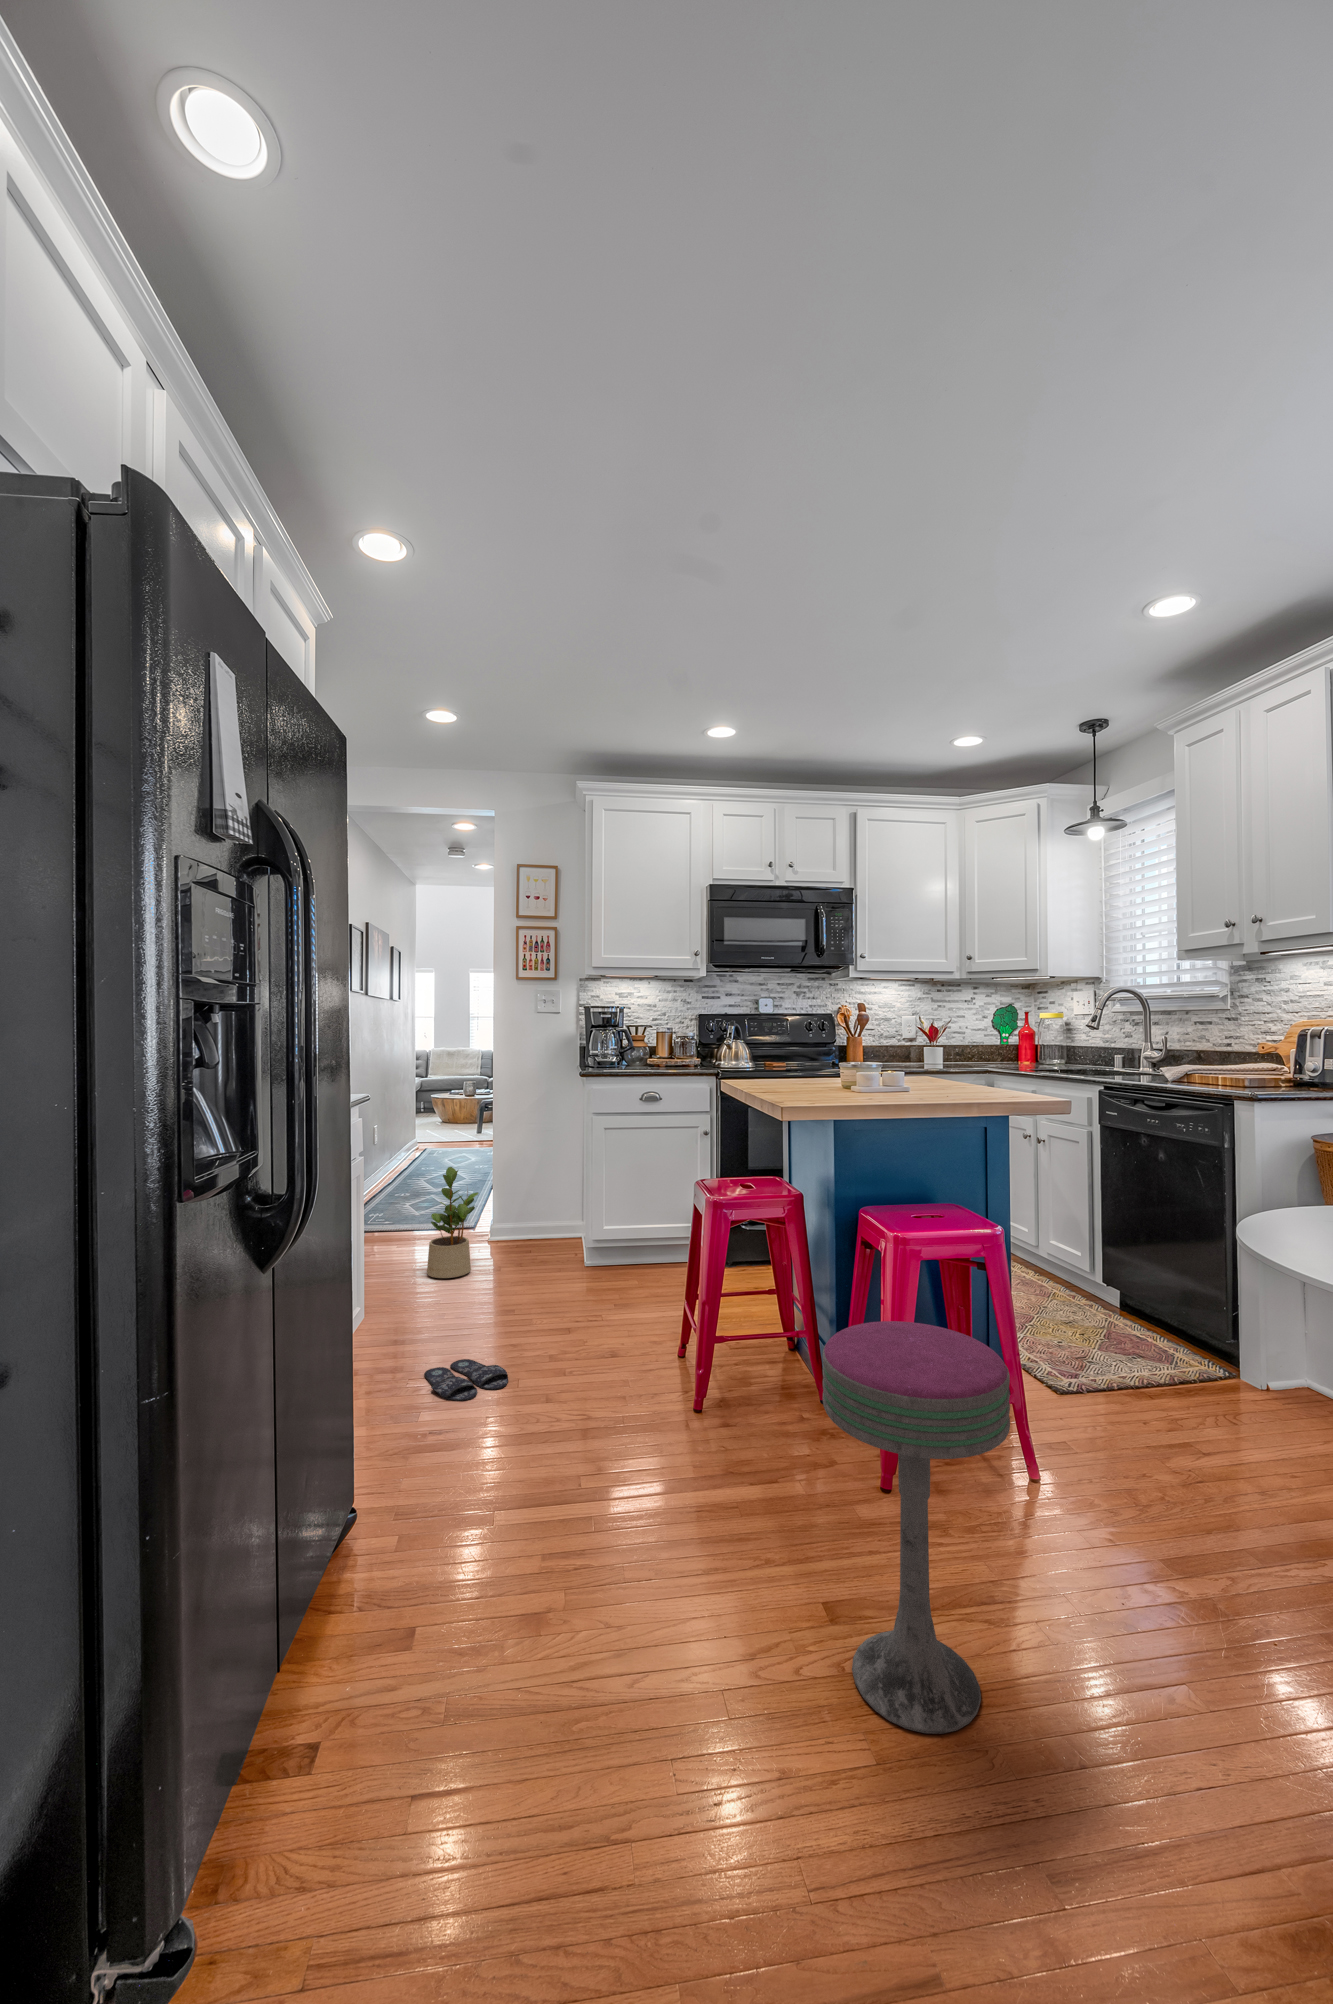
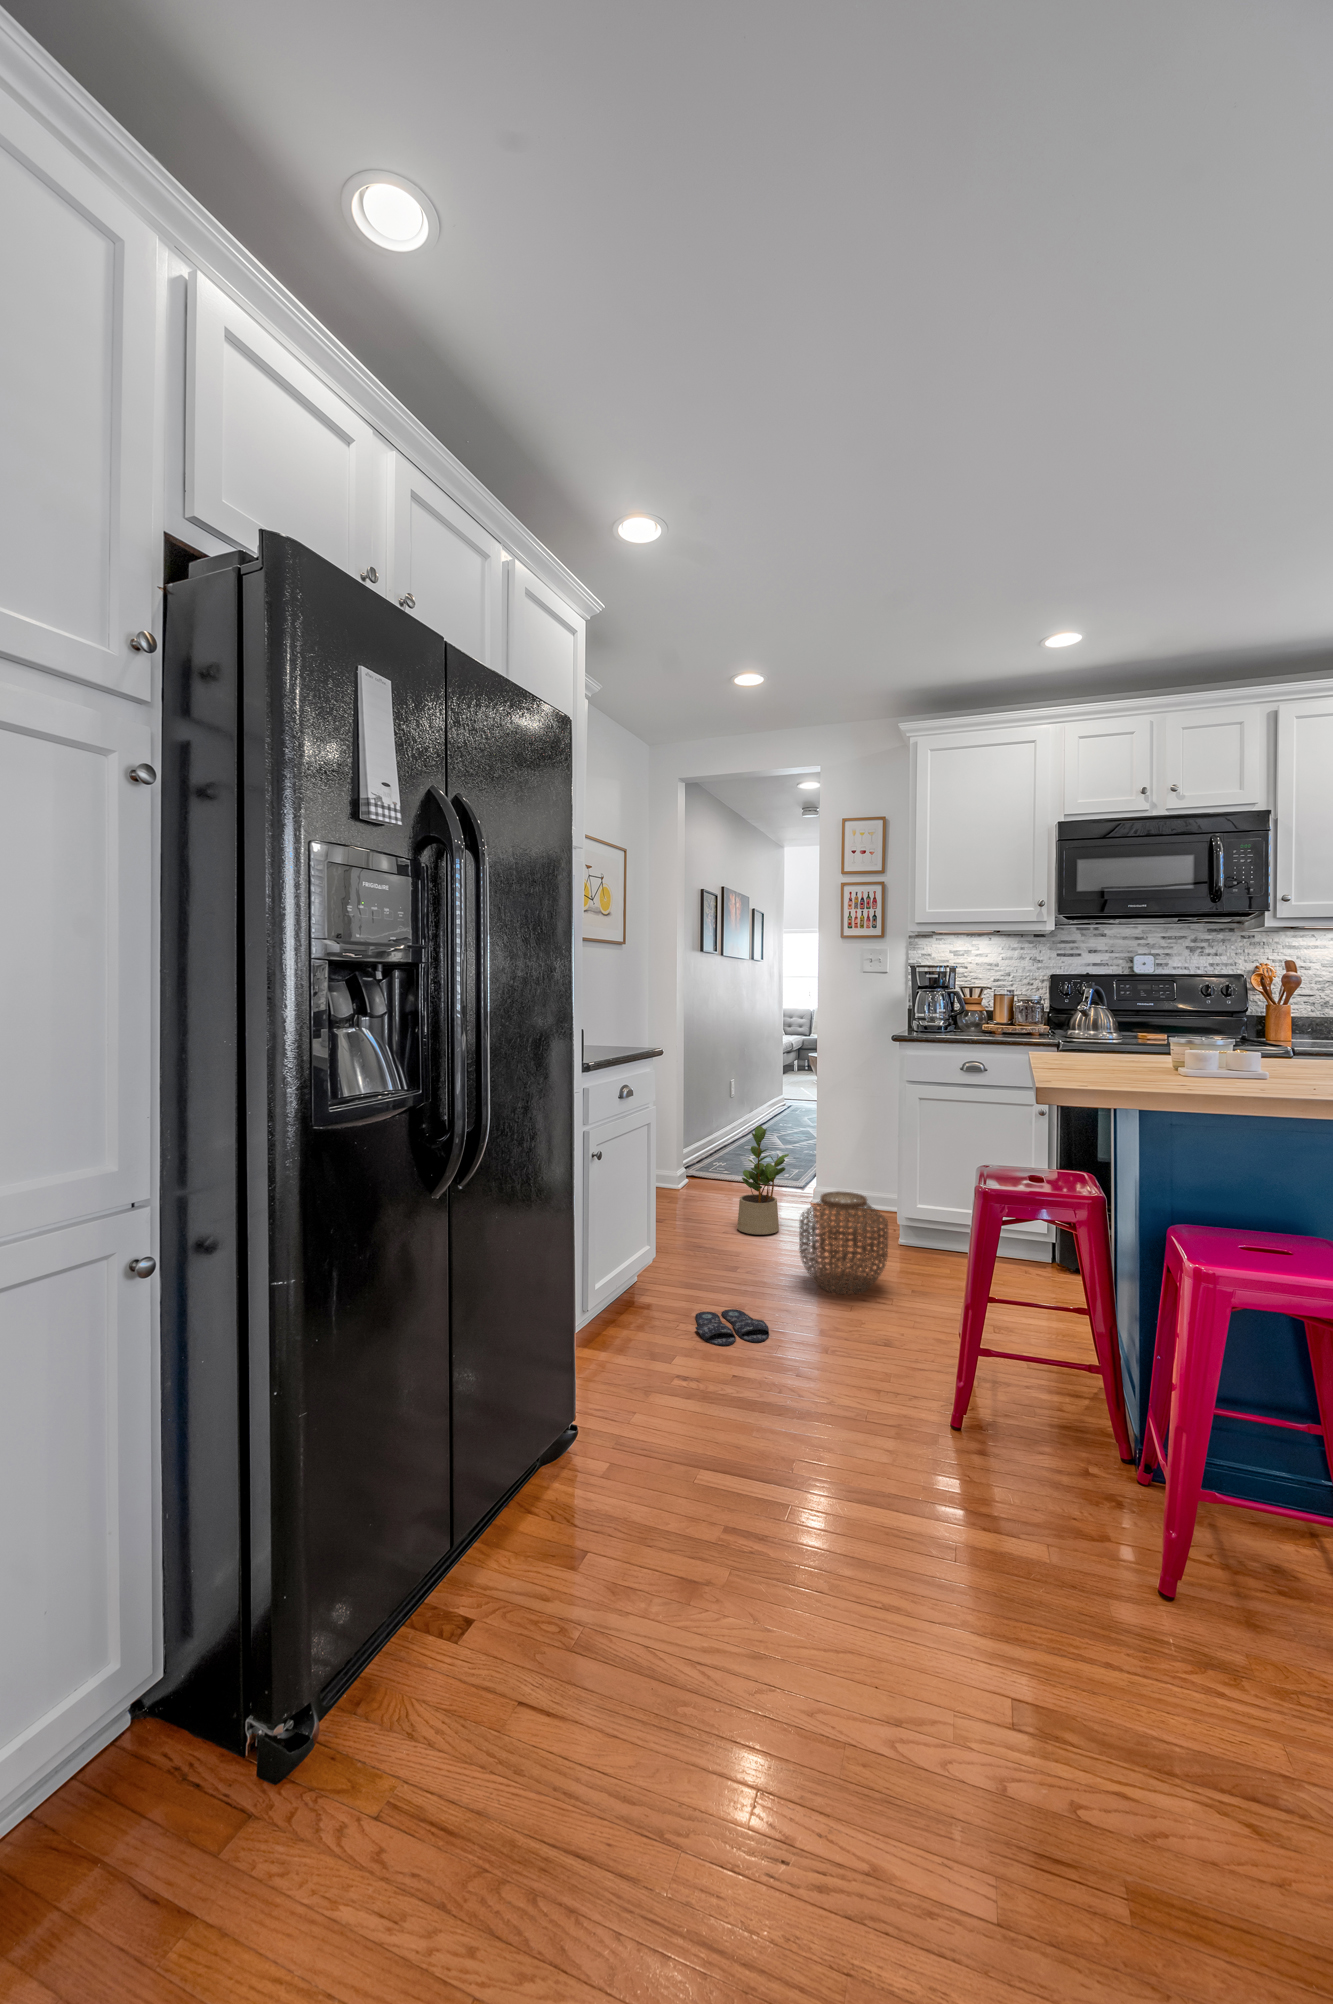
woven basket: none [513,1223,597,1324] -> present [799,1191,888,1294]
bar stool: present [823,1321,1010,1734] -> none [962,1330,1200,1818]

